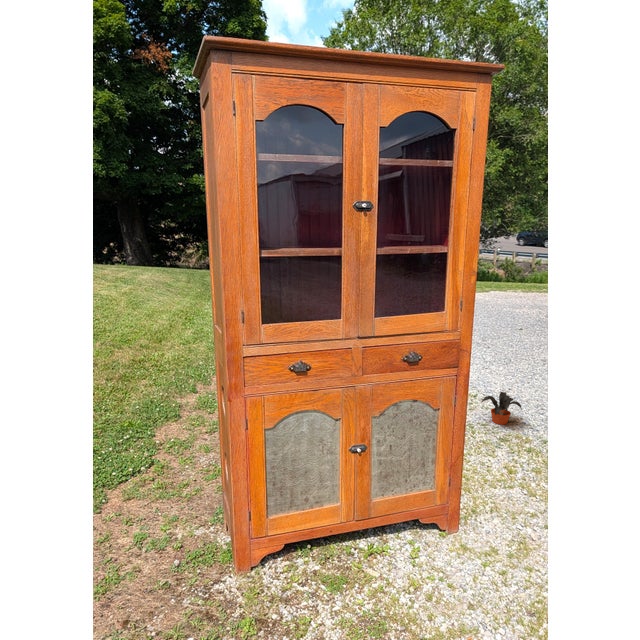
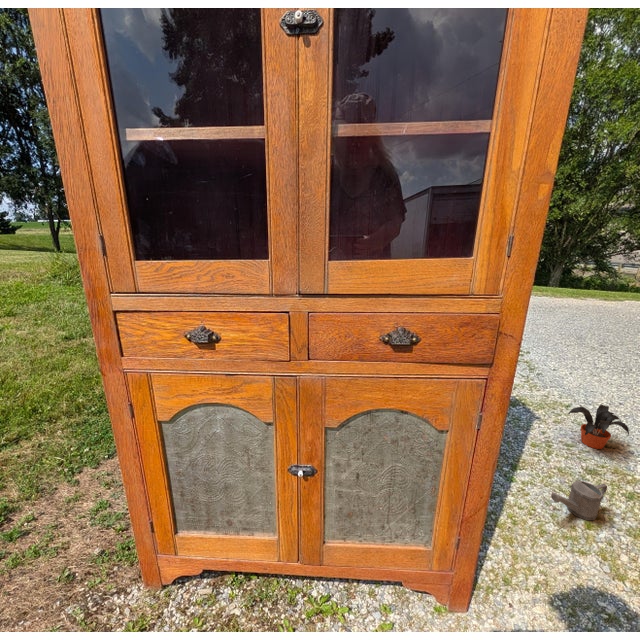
watering can: none [486,443,517,469] -> present [551,481,607,520]

